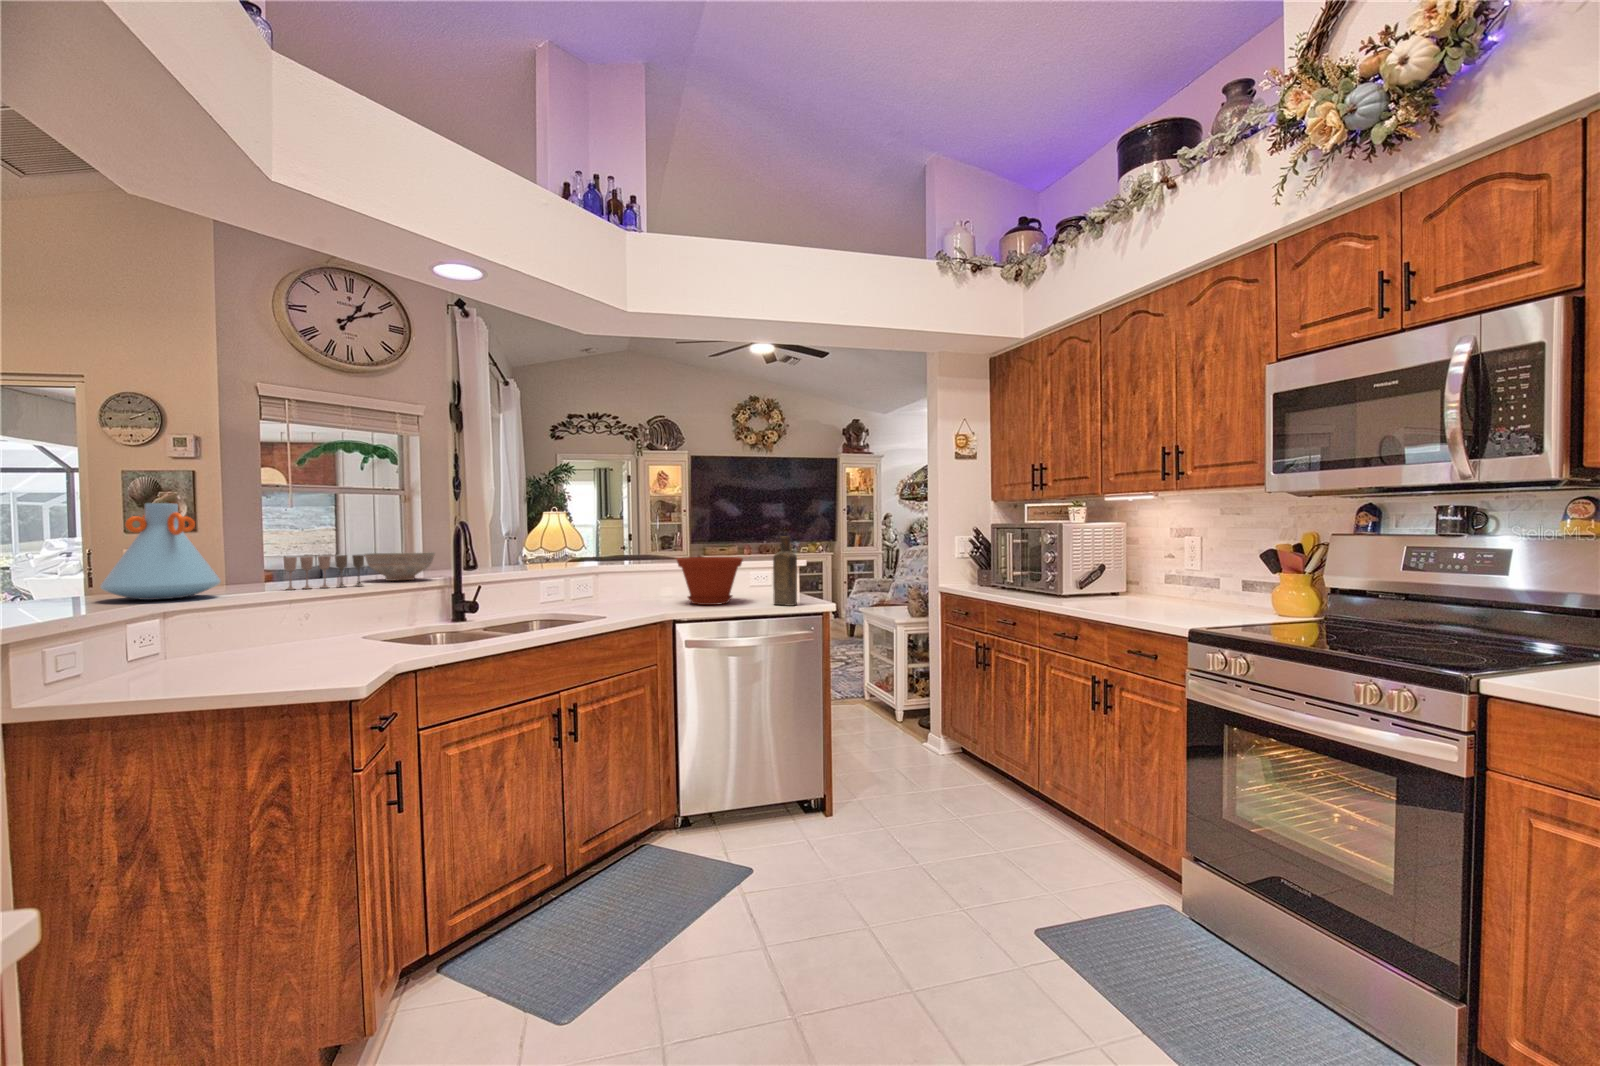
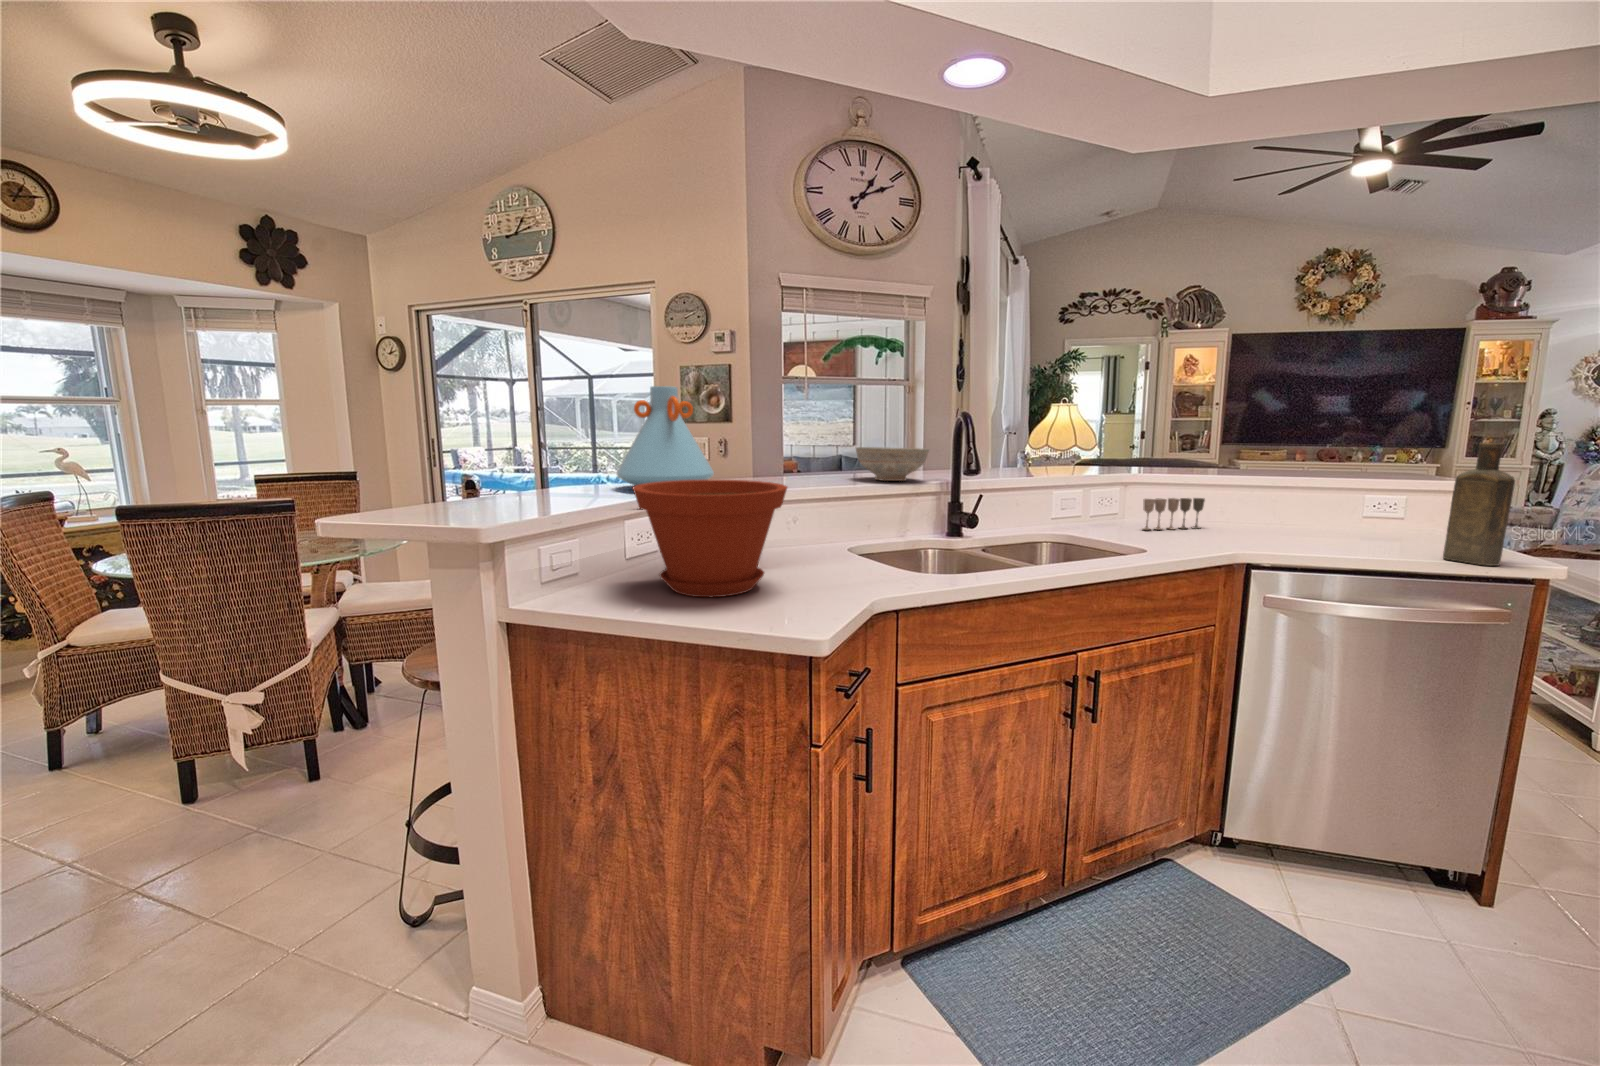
wine glass: present [283,555,364,590] -> present [1143,498,1205,530]
plant pot: present [677,557,743,605] -> present [633,480,787,597]

